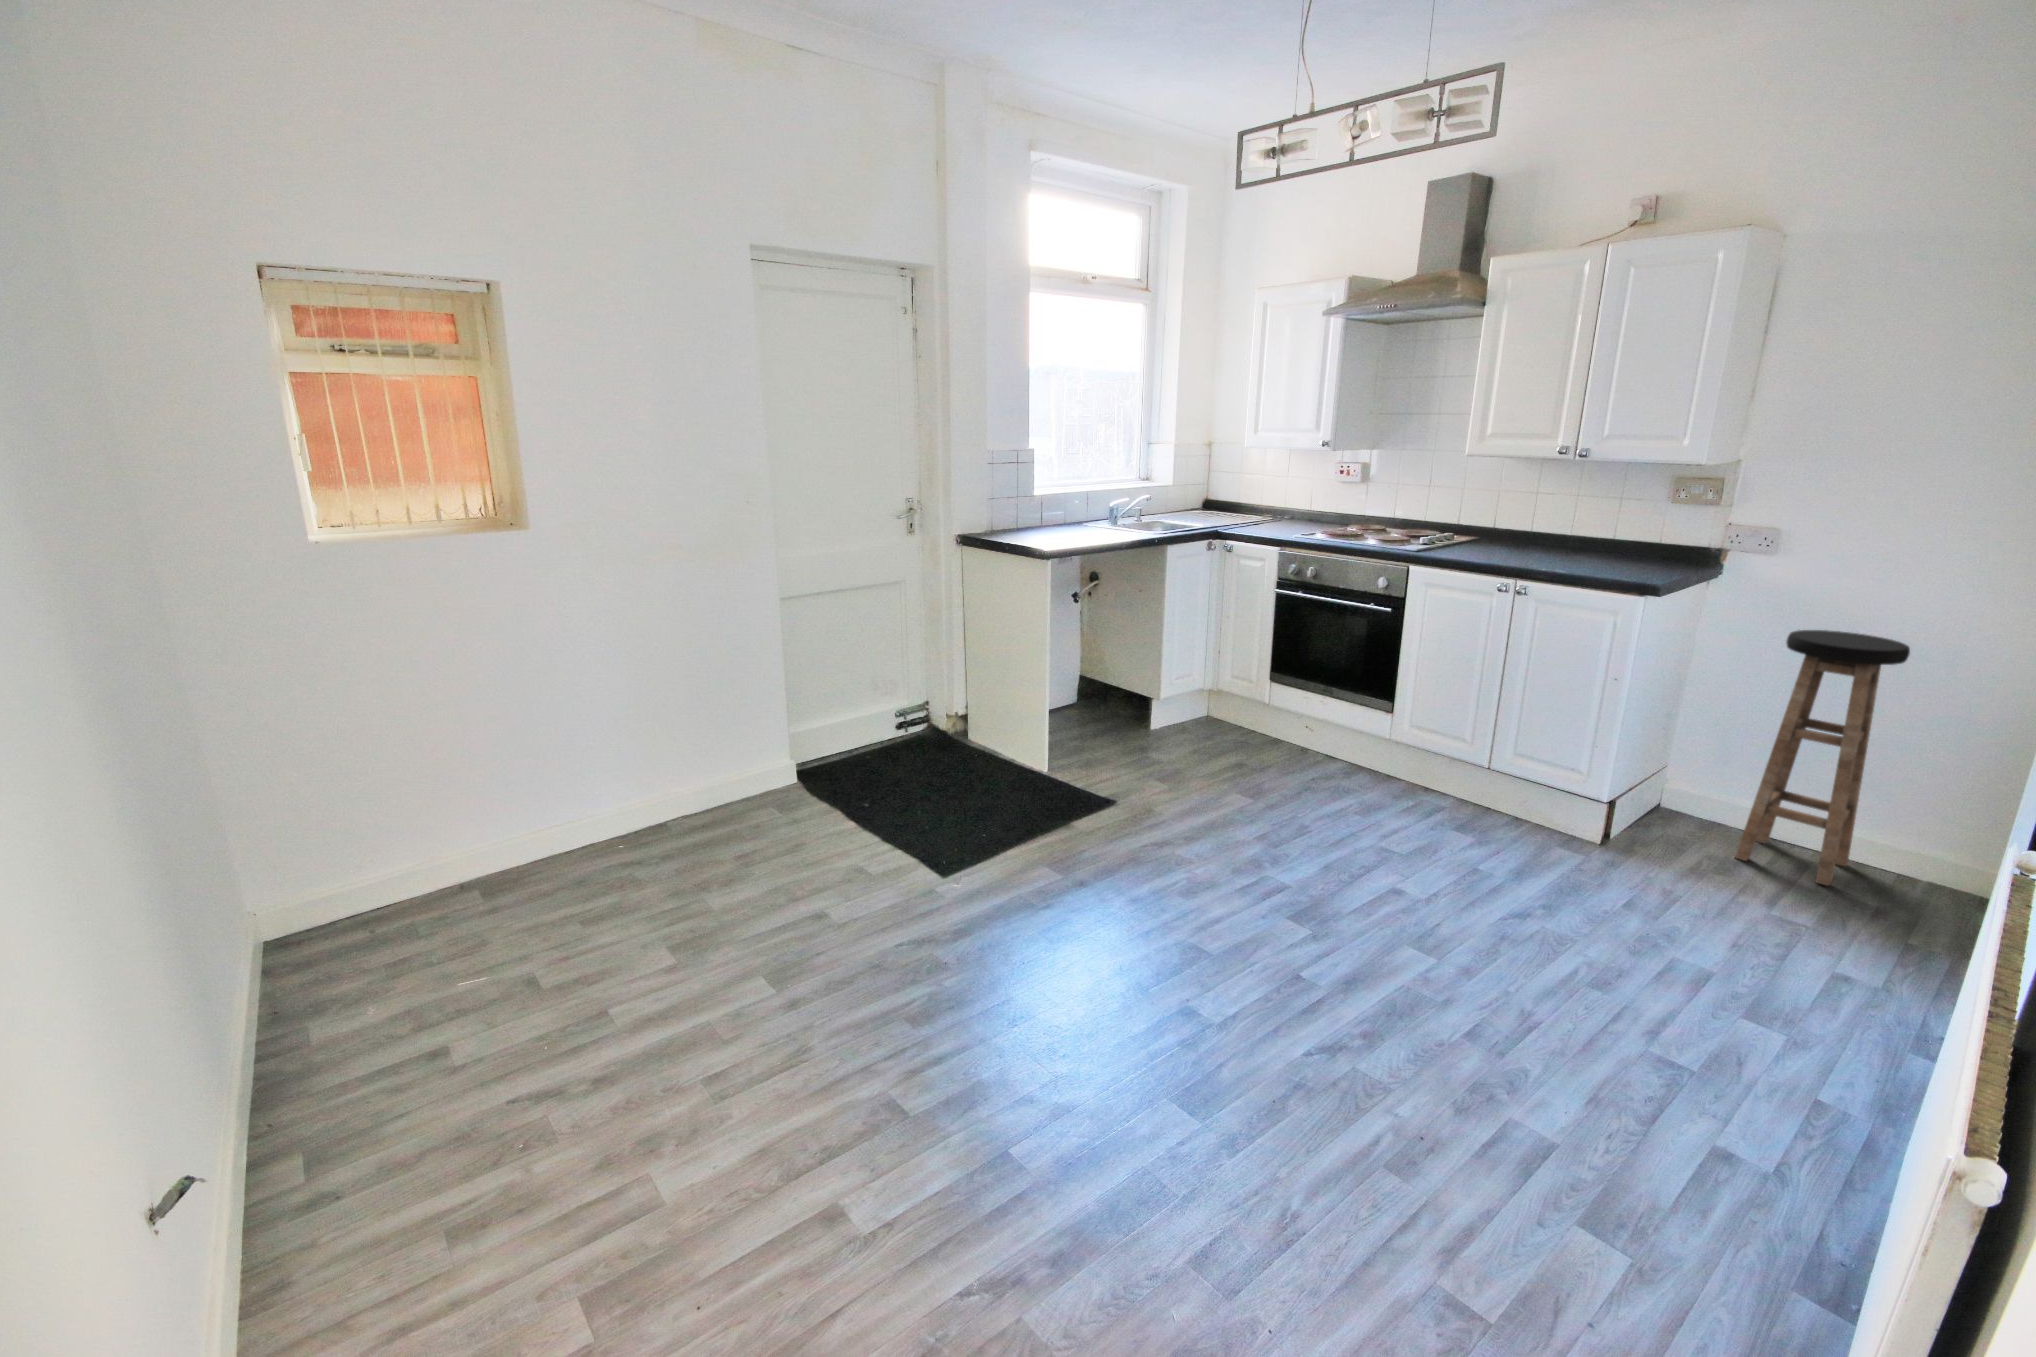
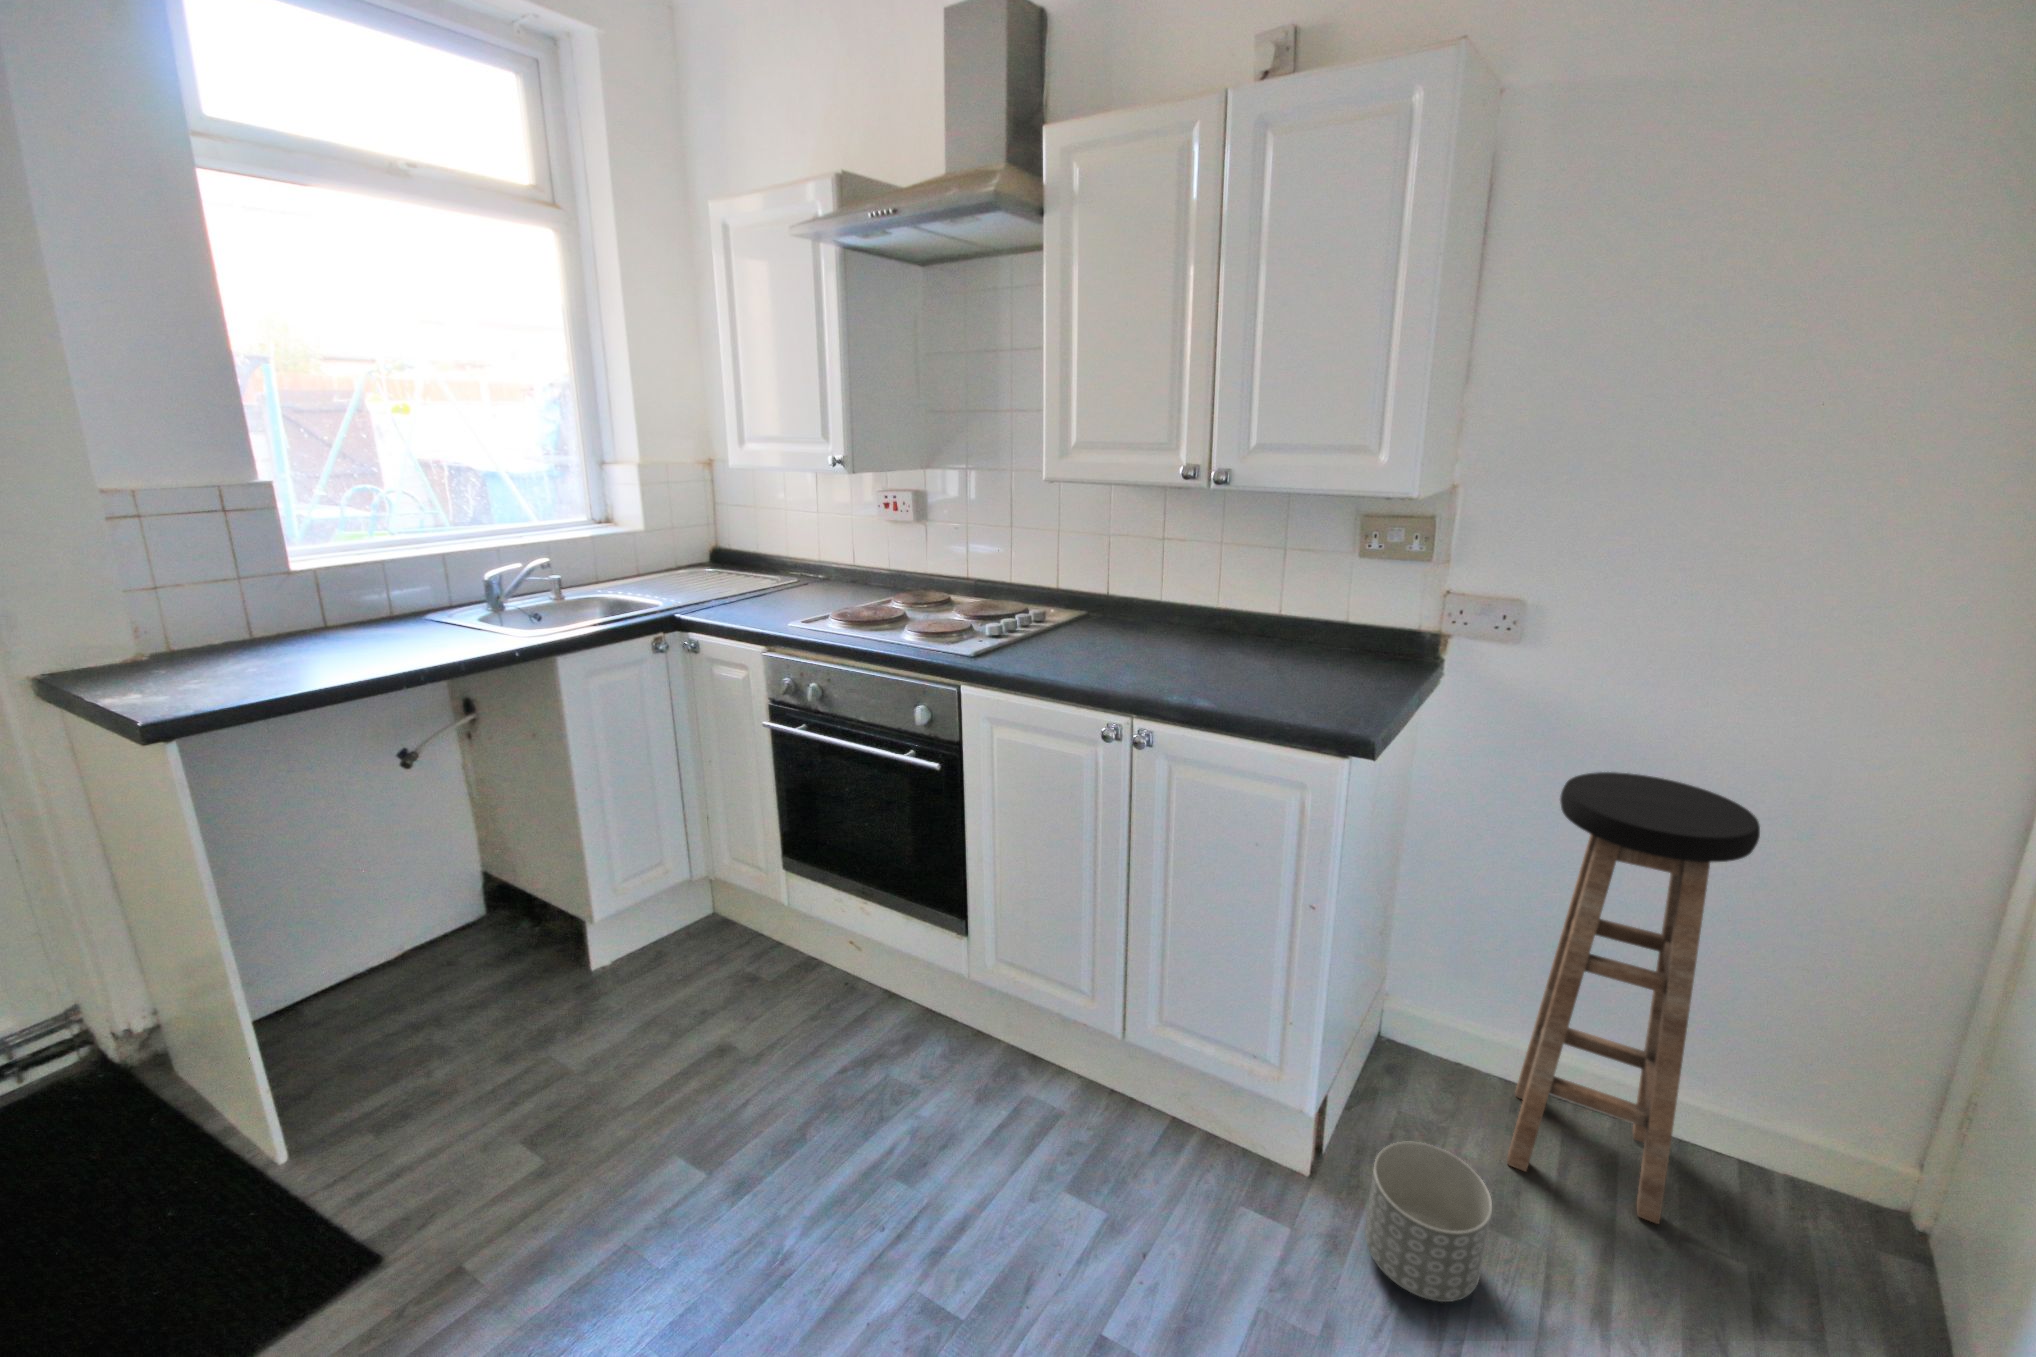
planter: none [1630,813,1707,879] -> present [1365,1142,1492,1302]

